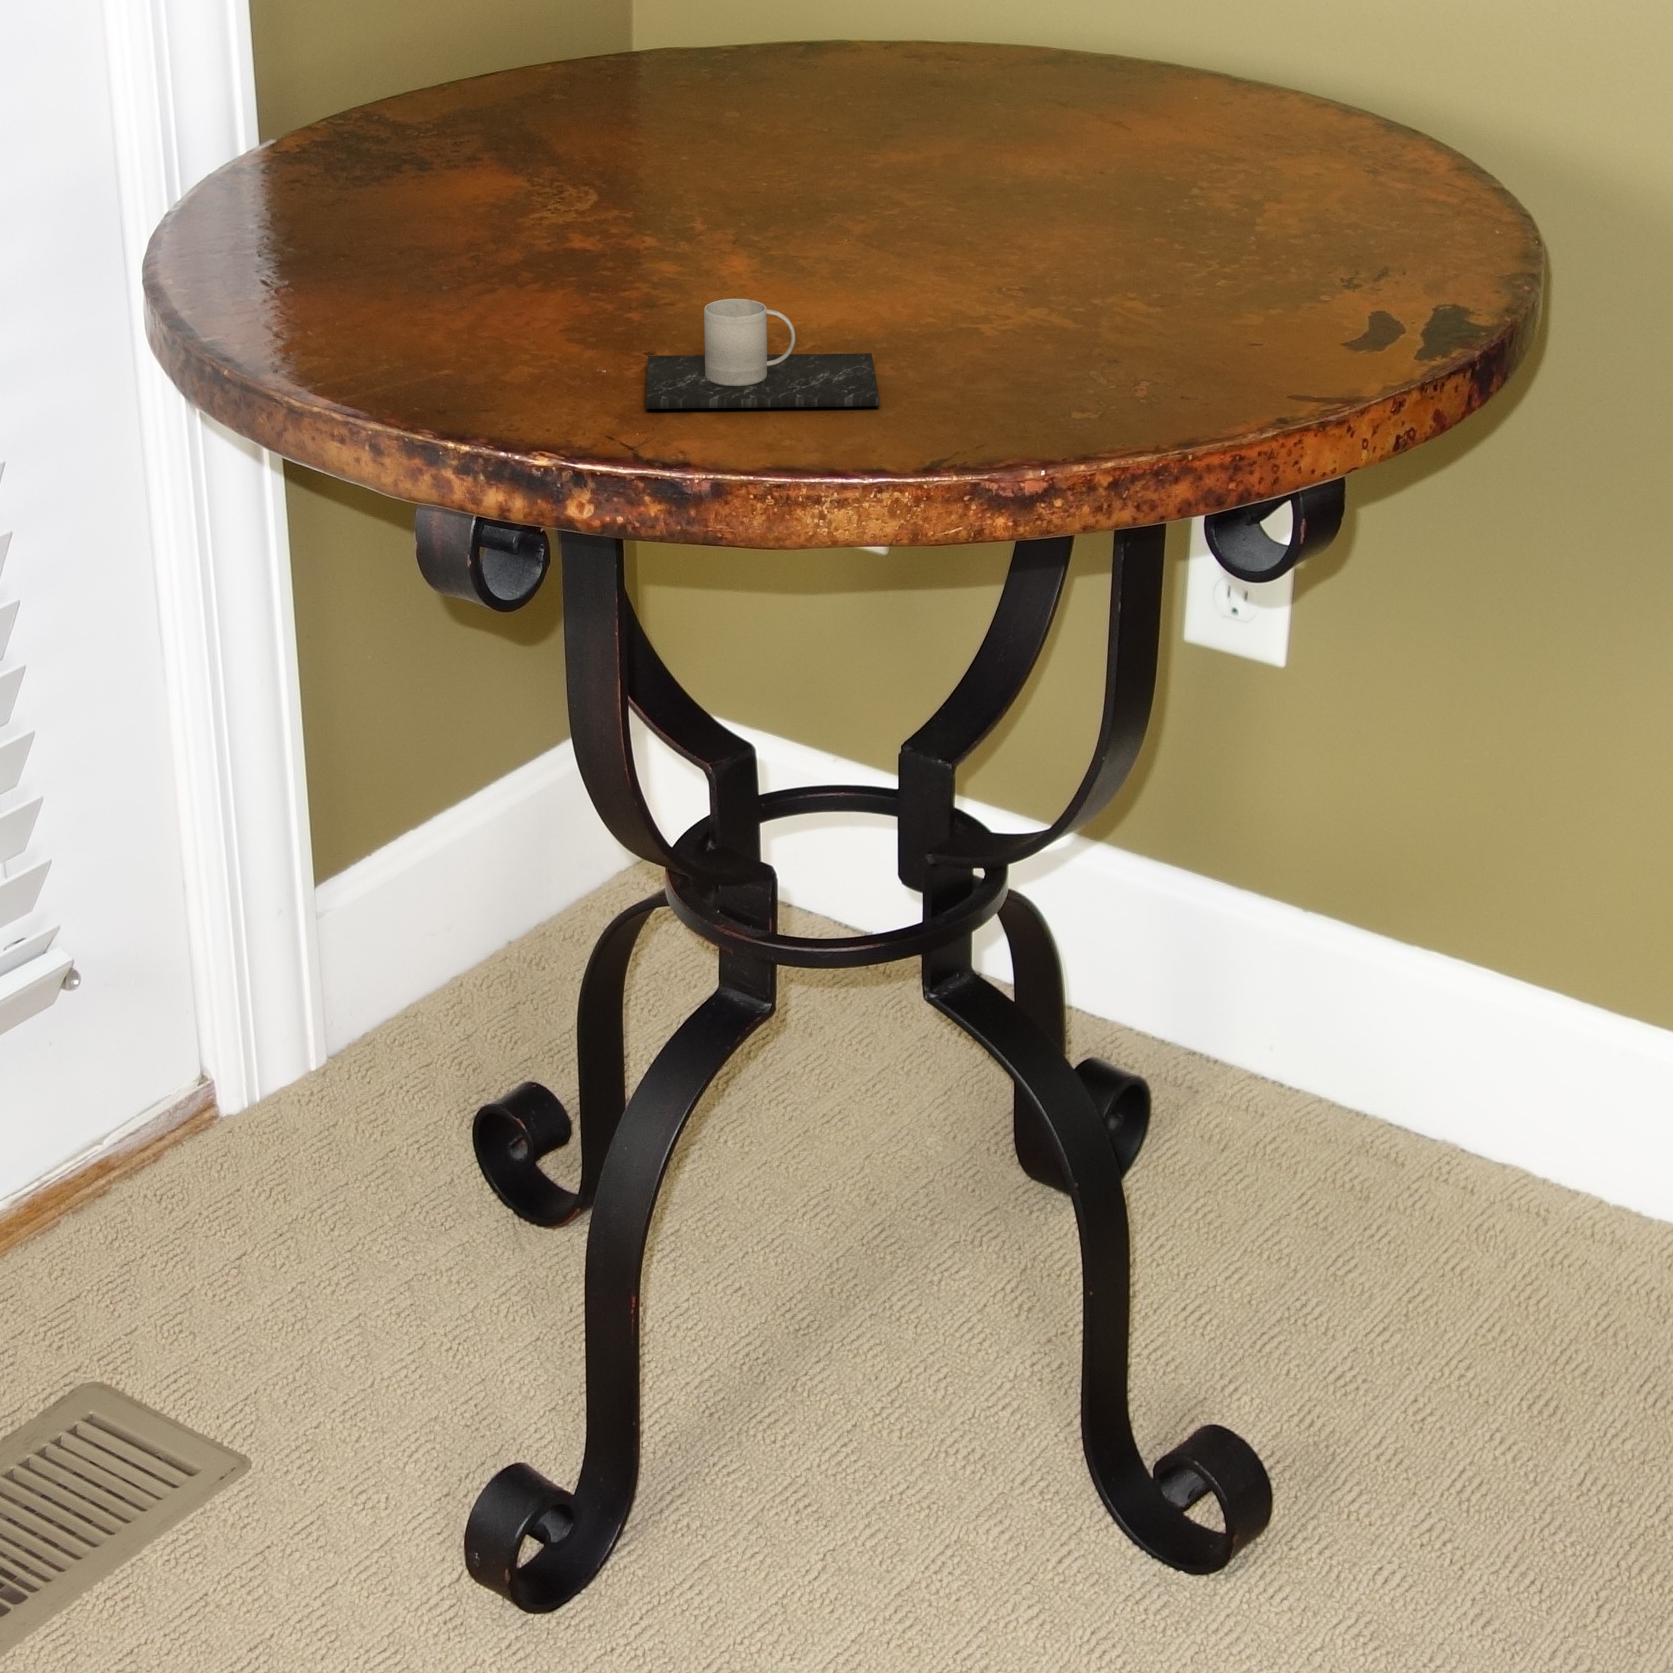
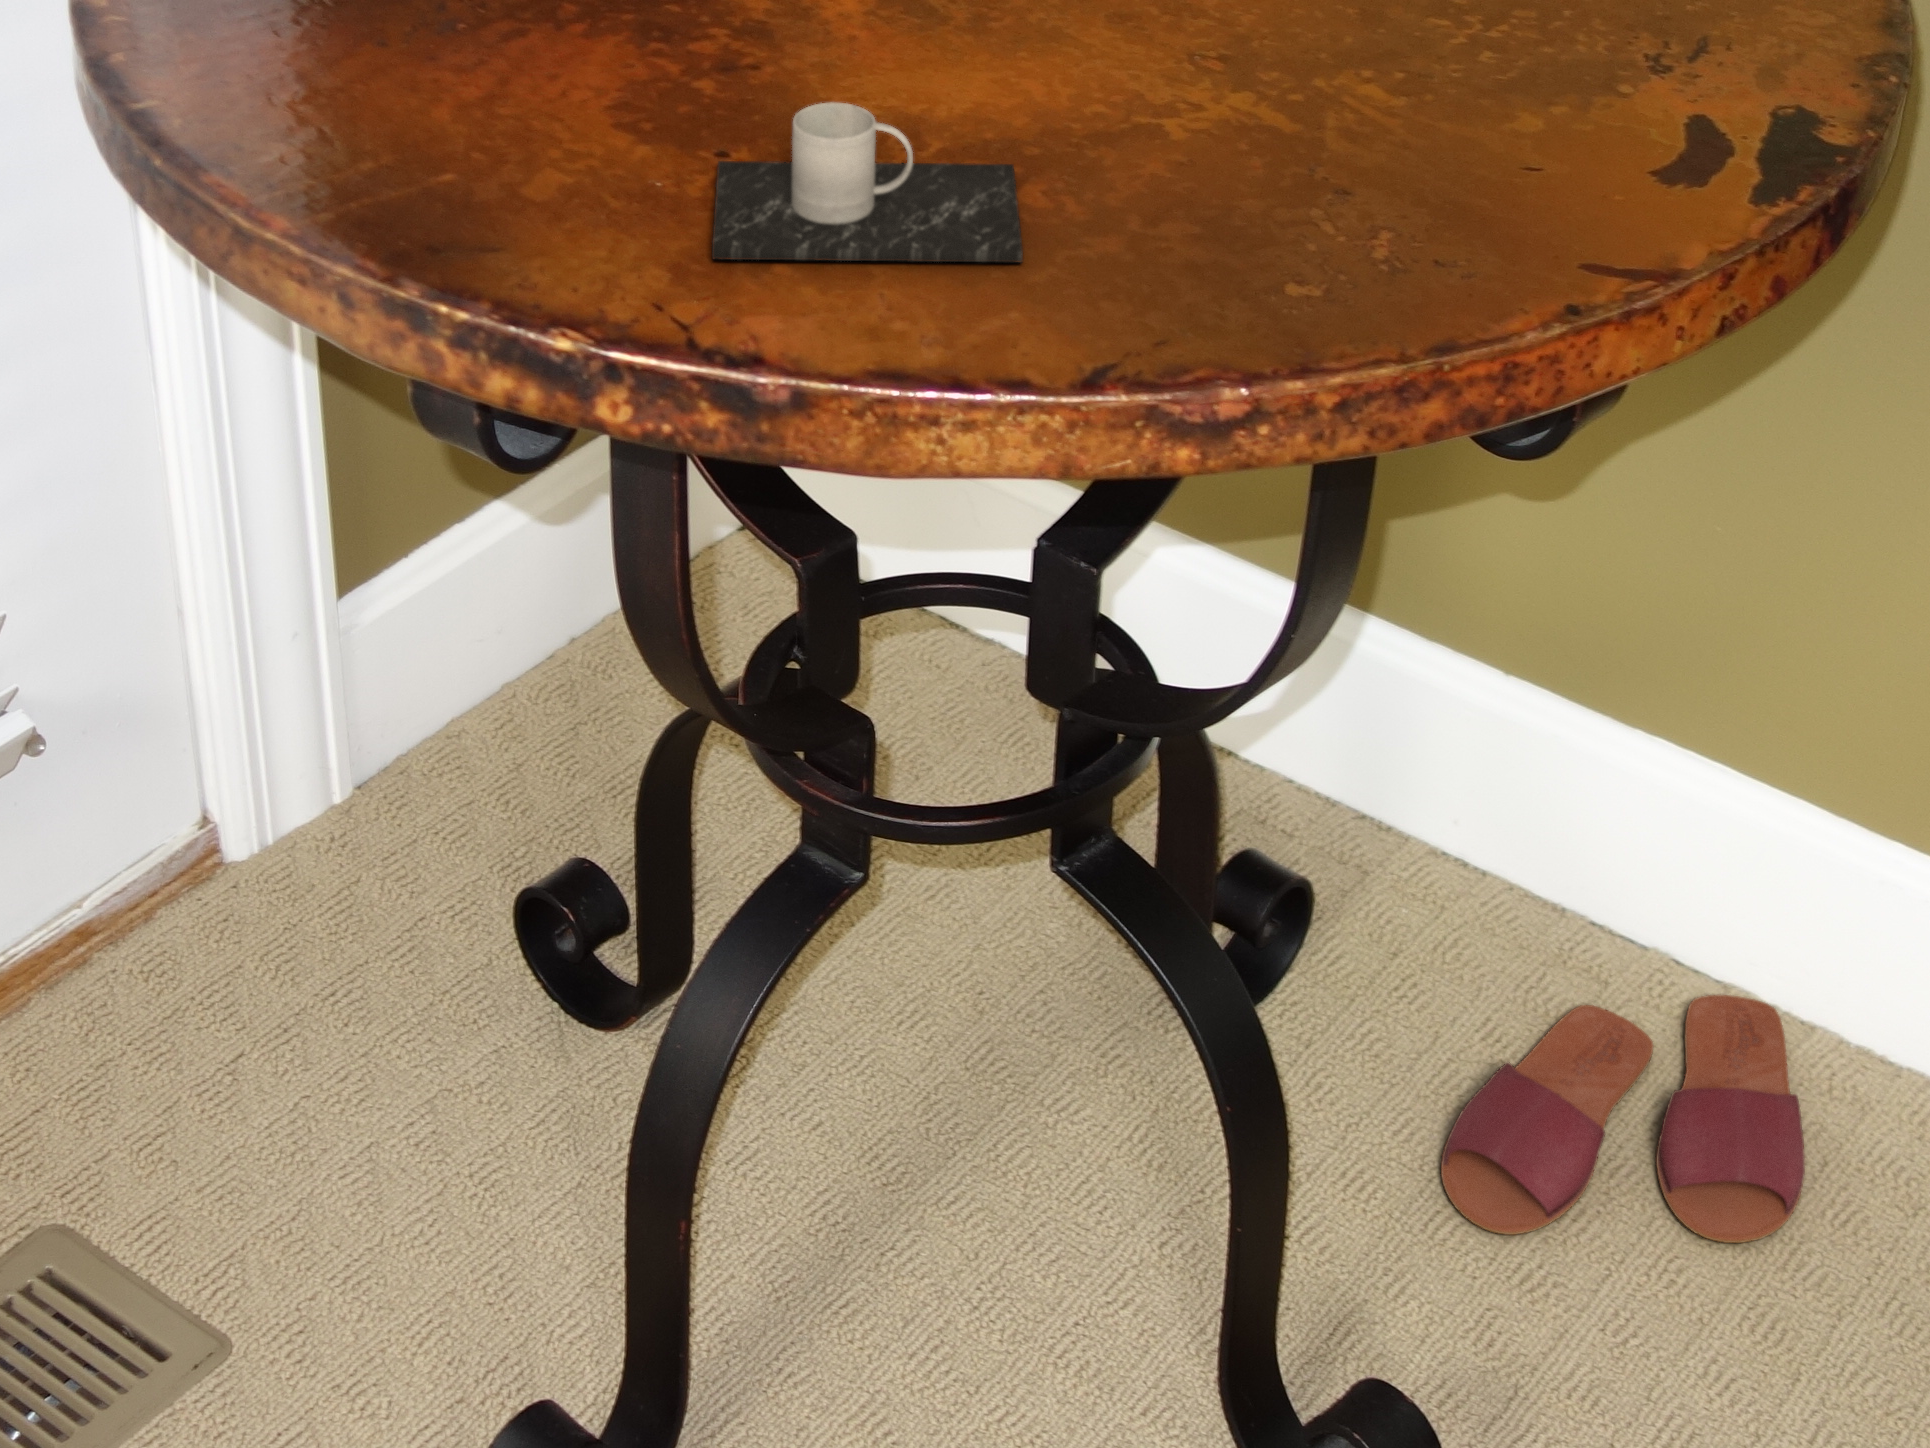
slippers: none [1266,1177,1565,1349] -> present [1441,995,1805,1243]

